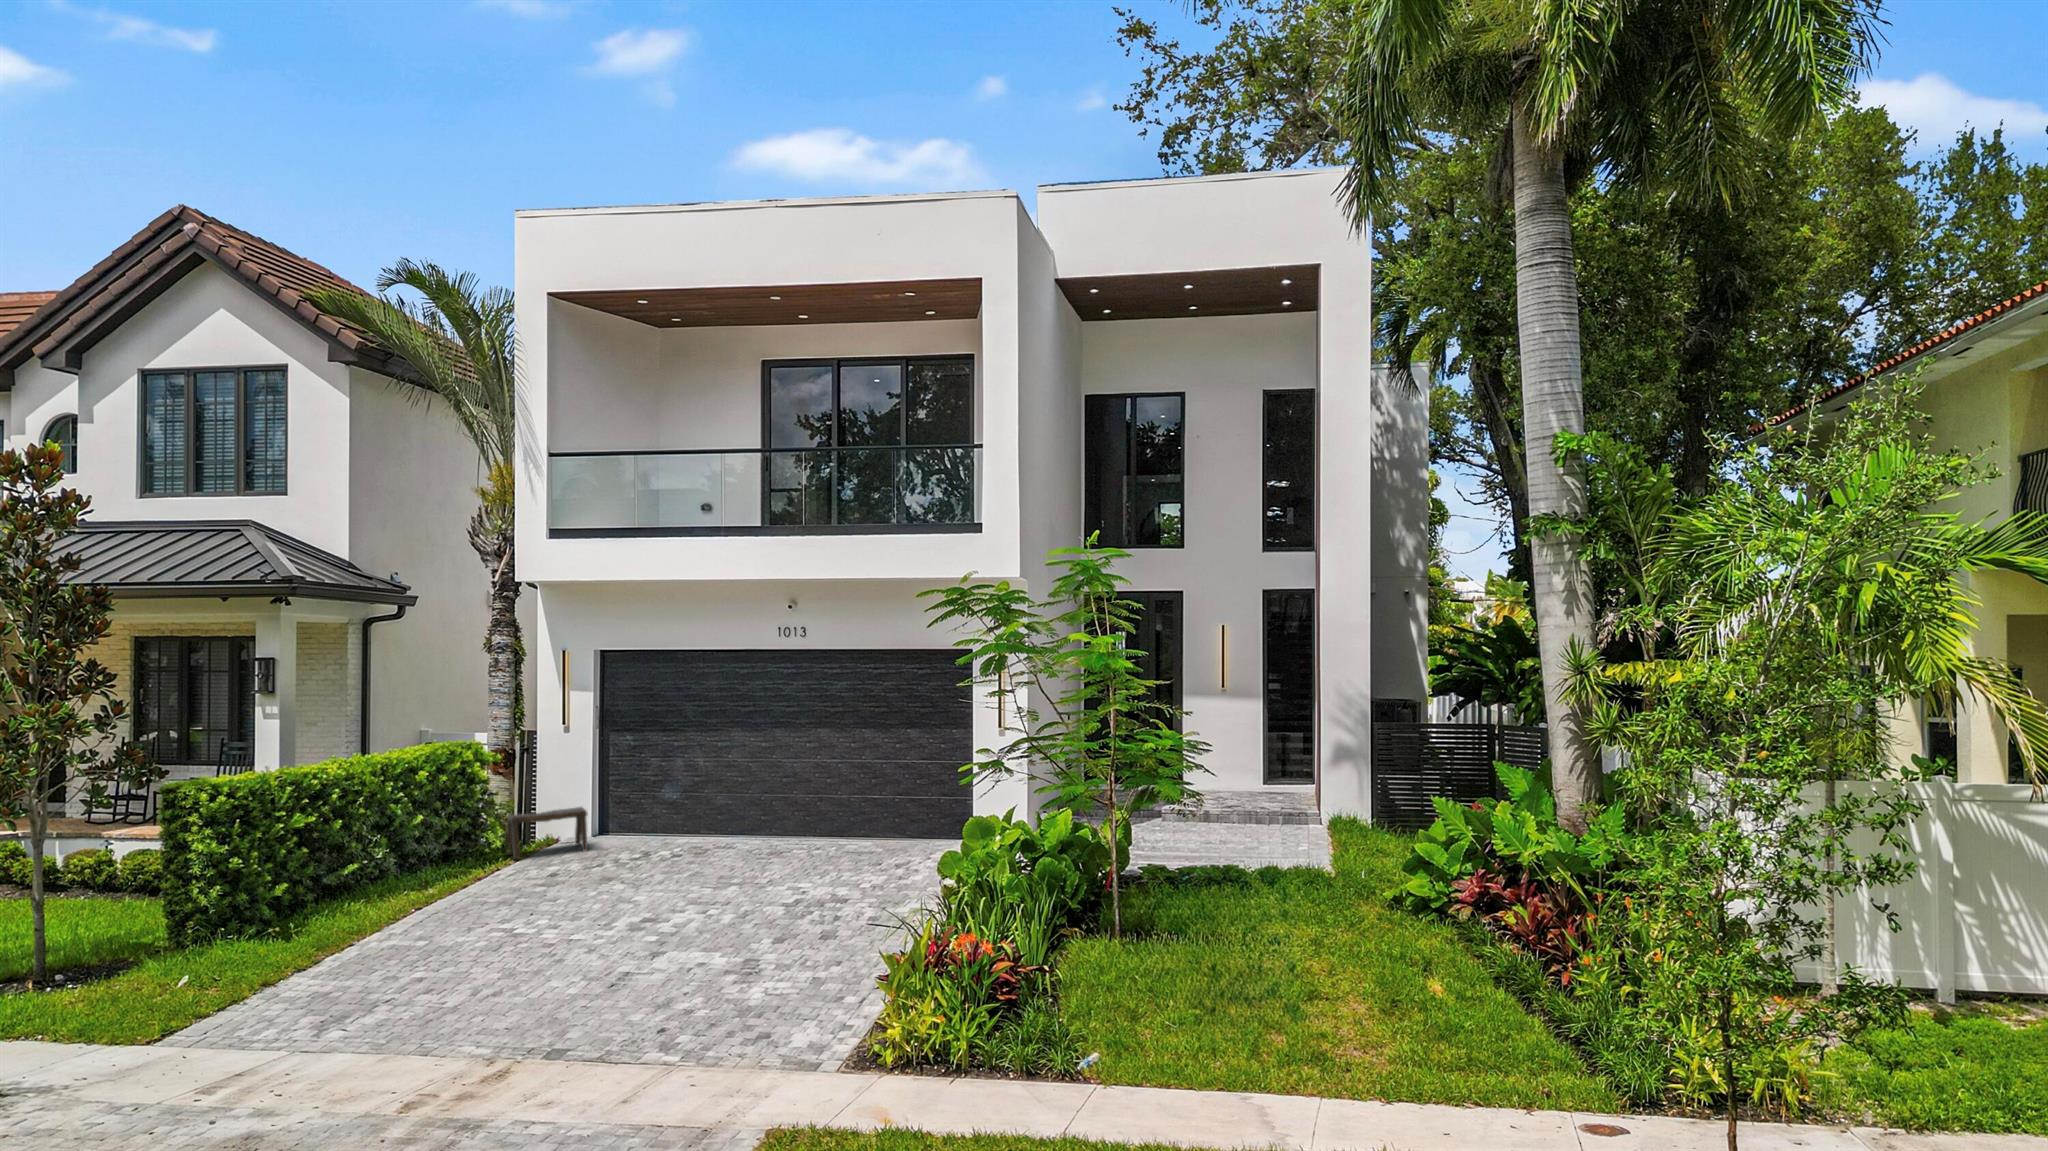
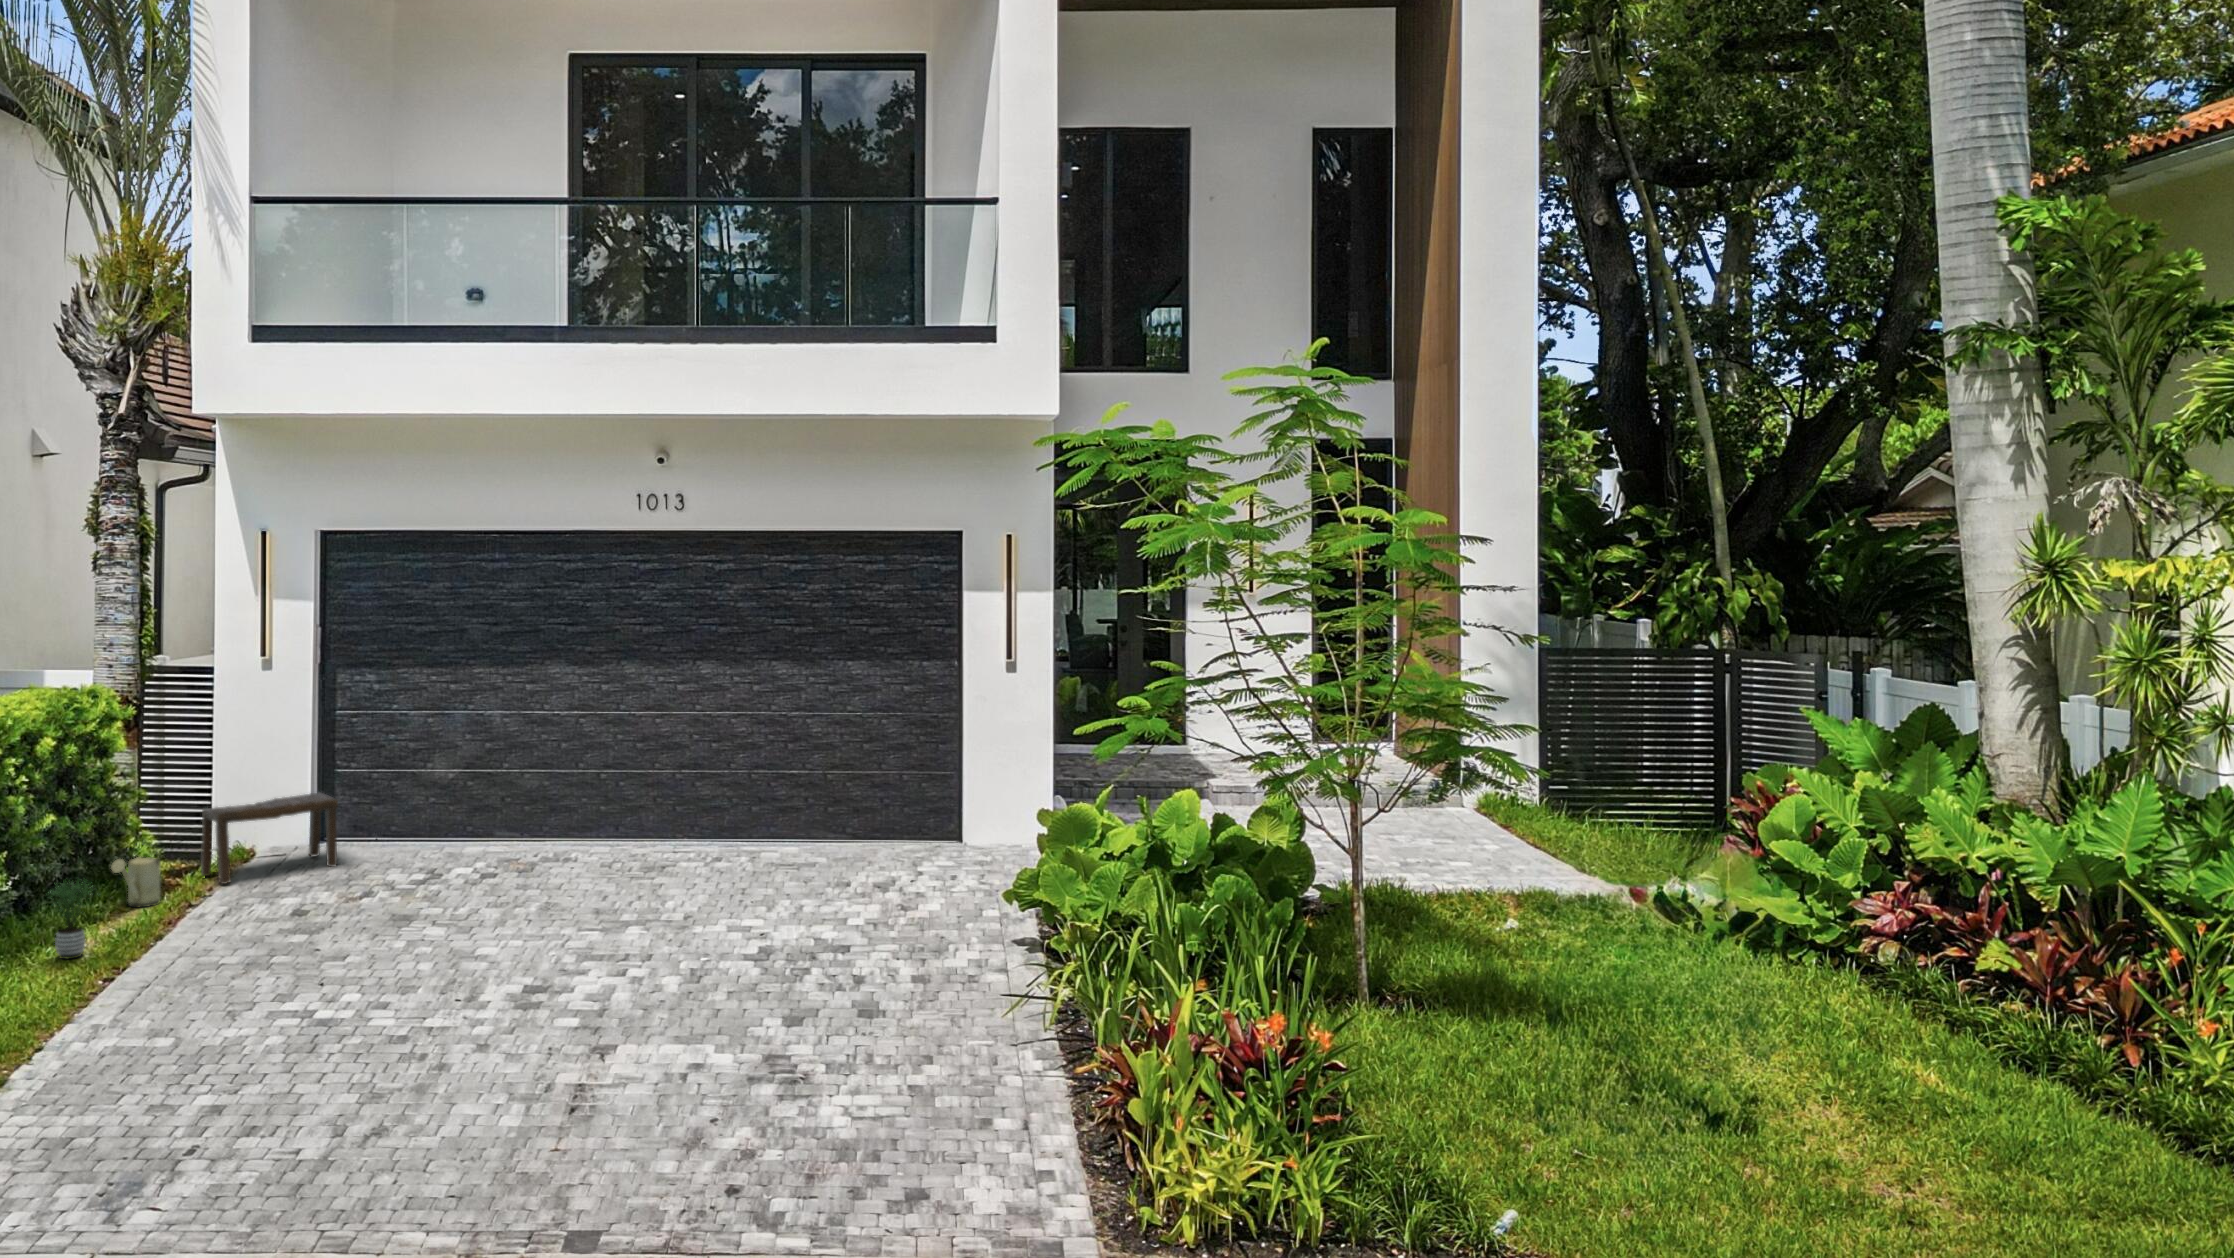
watering can: none [441,834,475,872] -> present [111,857,161,908]
potted plant: none [387,851,422,899] -> present [48,881,93,959]

